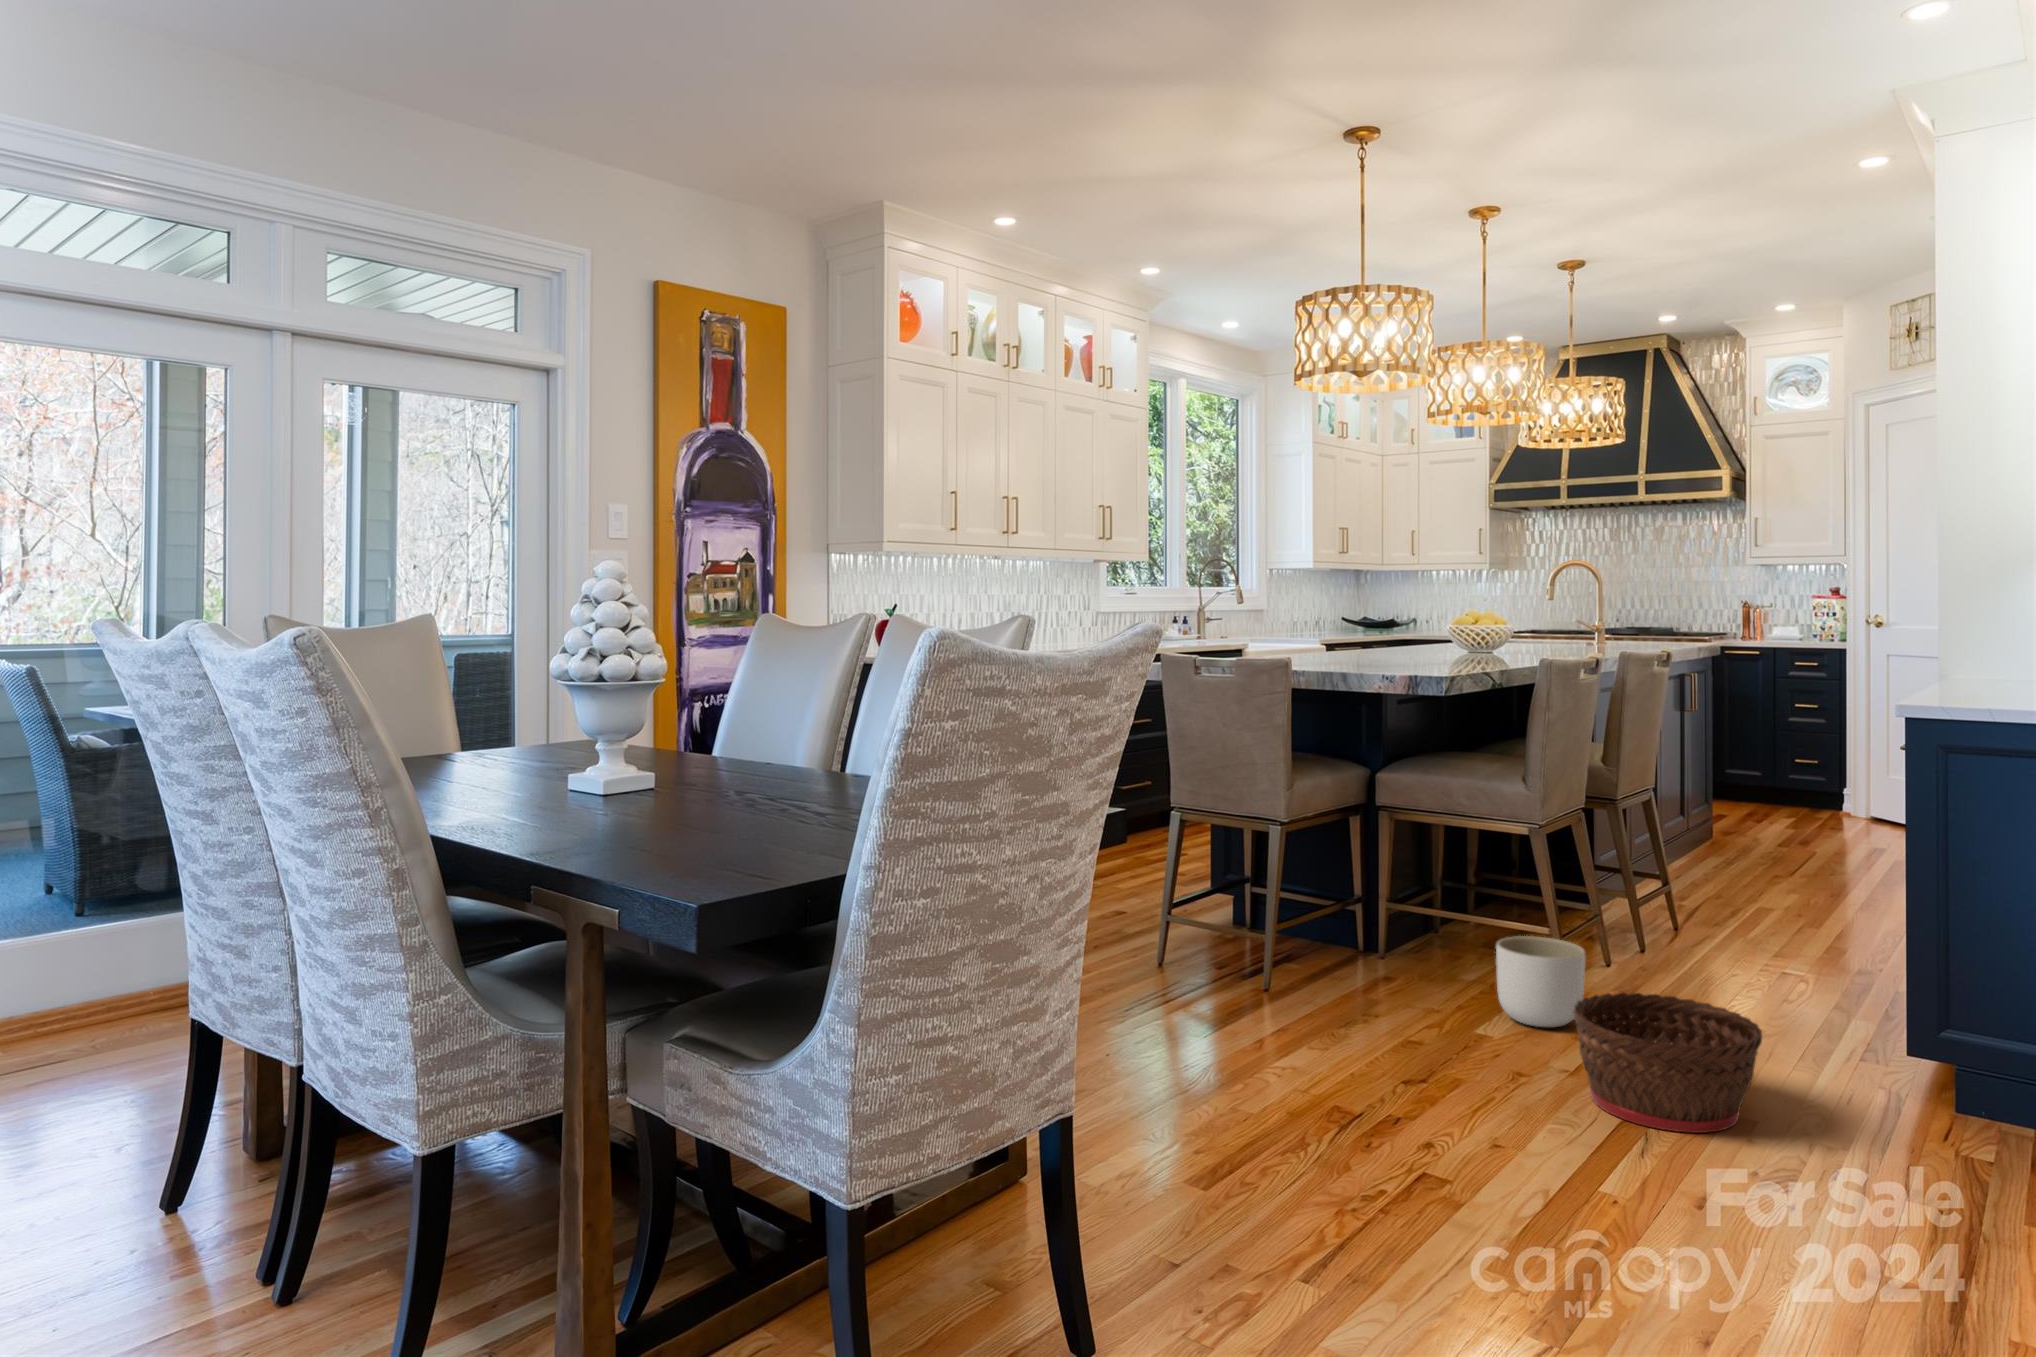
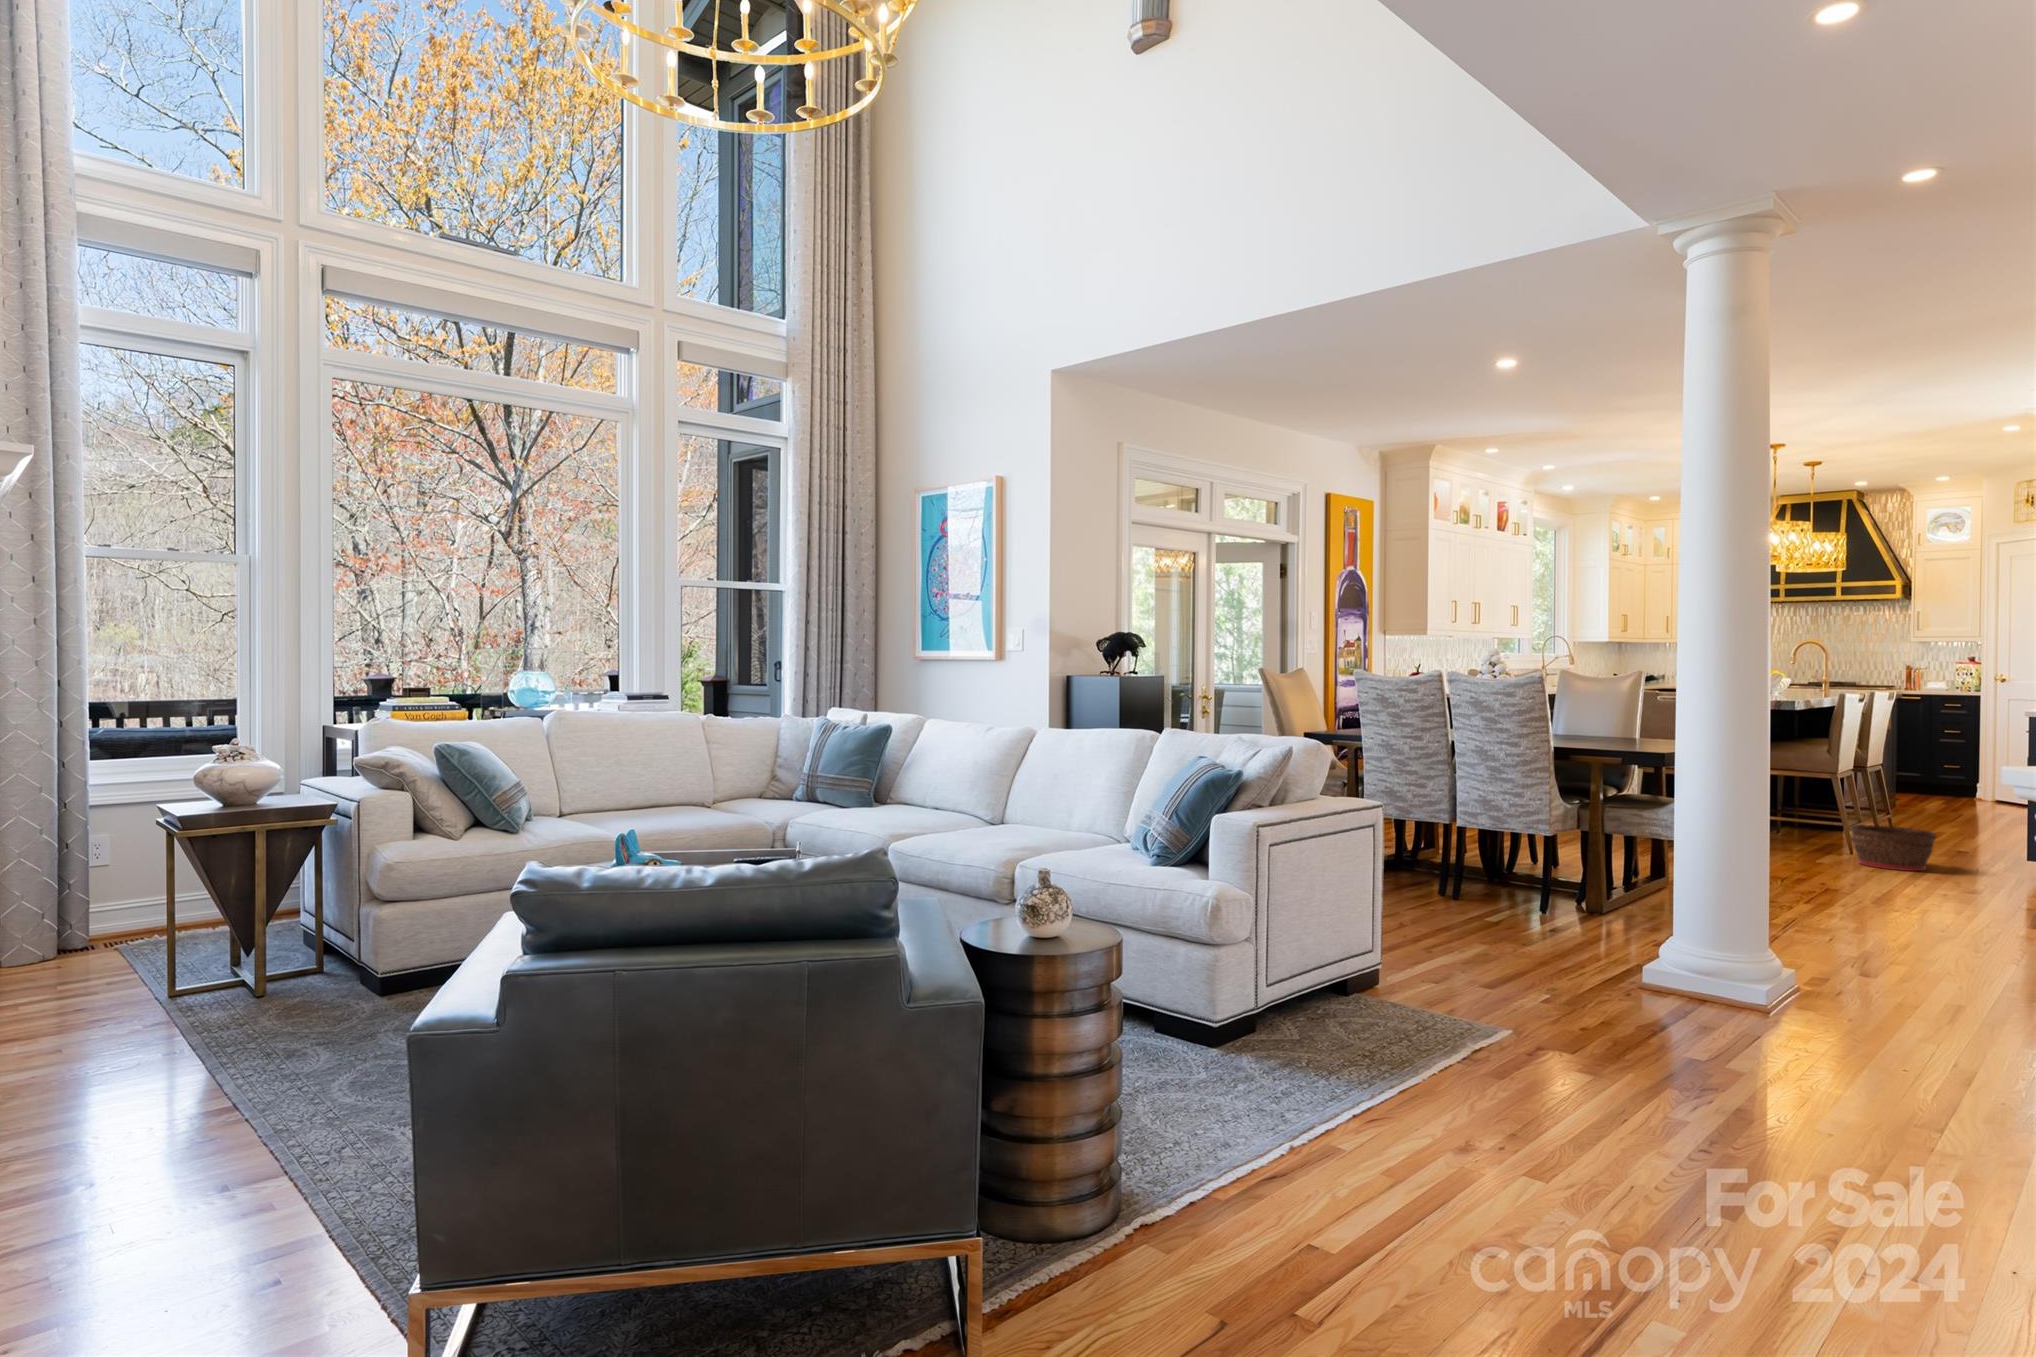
planter: present [1496,936,1585,1027] -> none [1802,813,1847,850]

